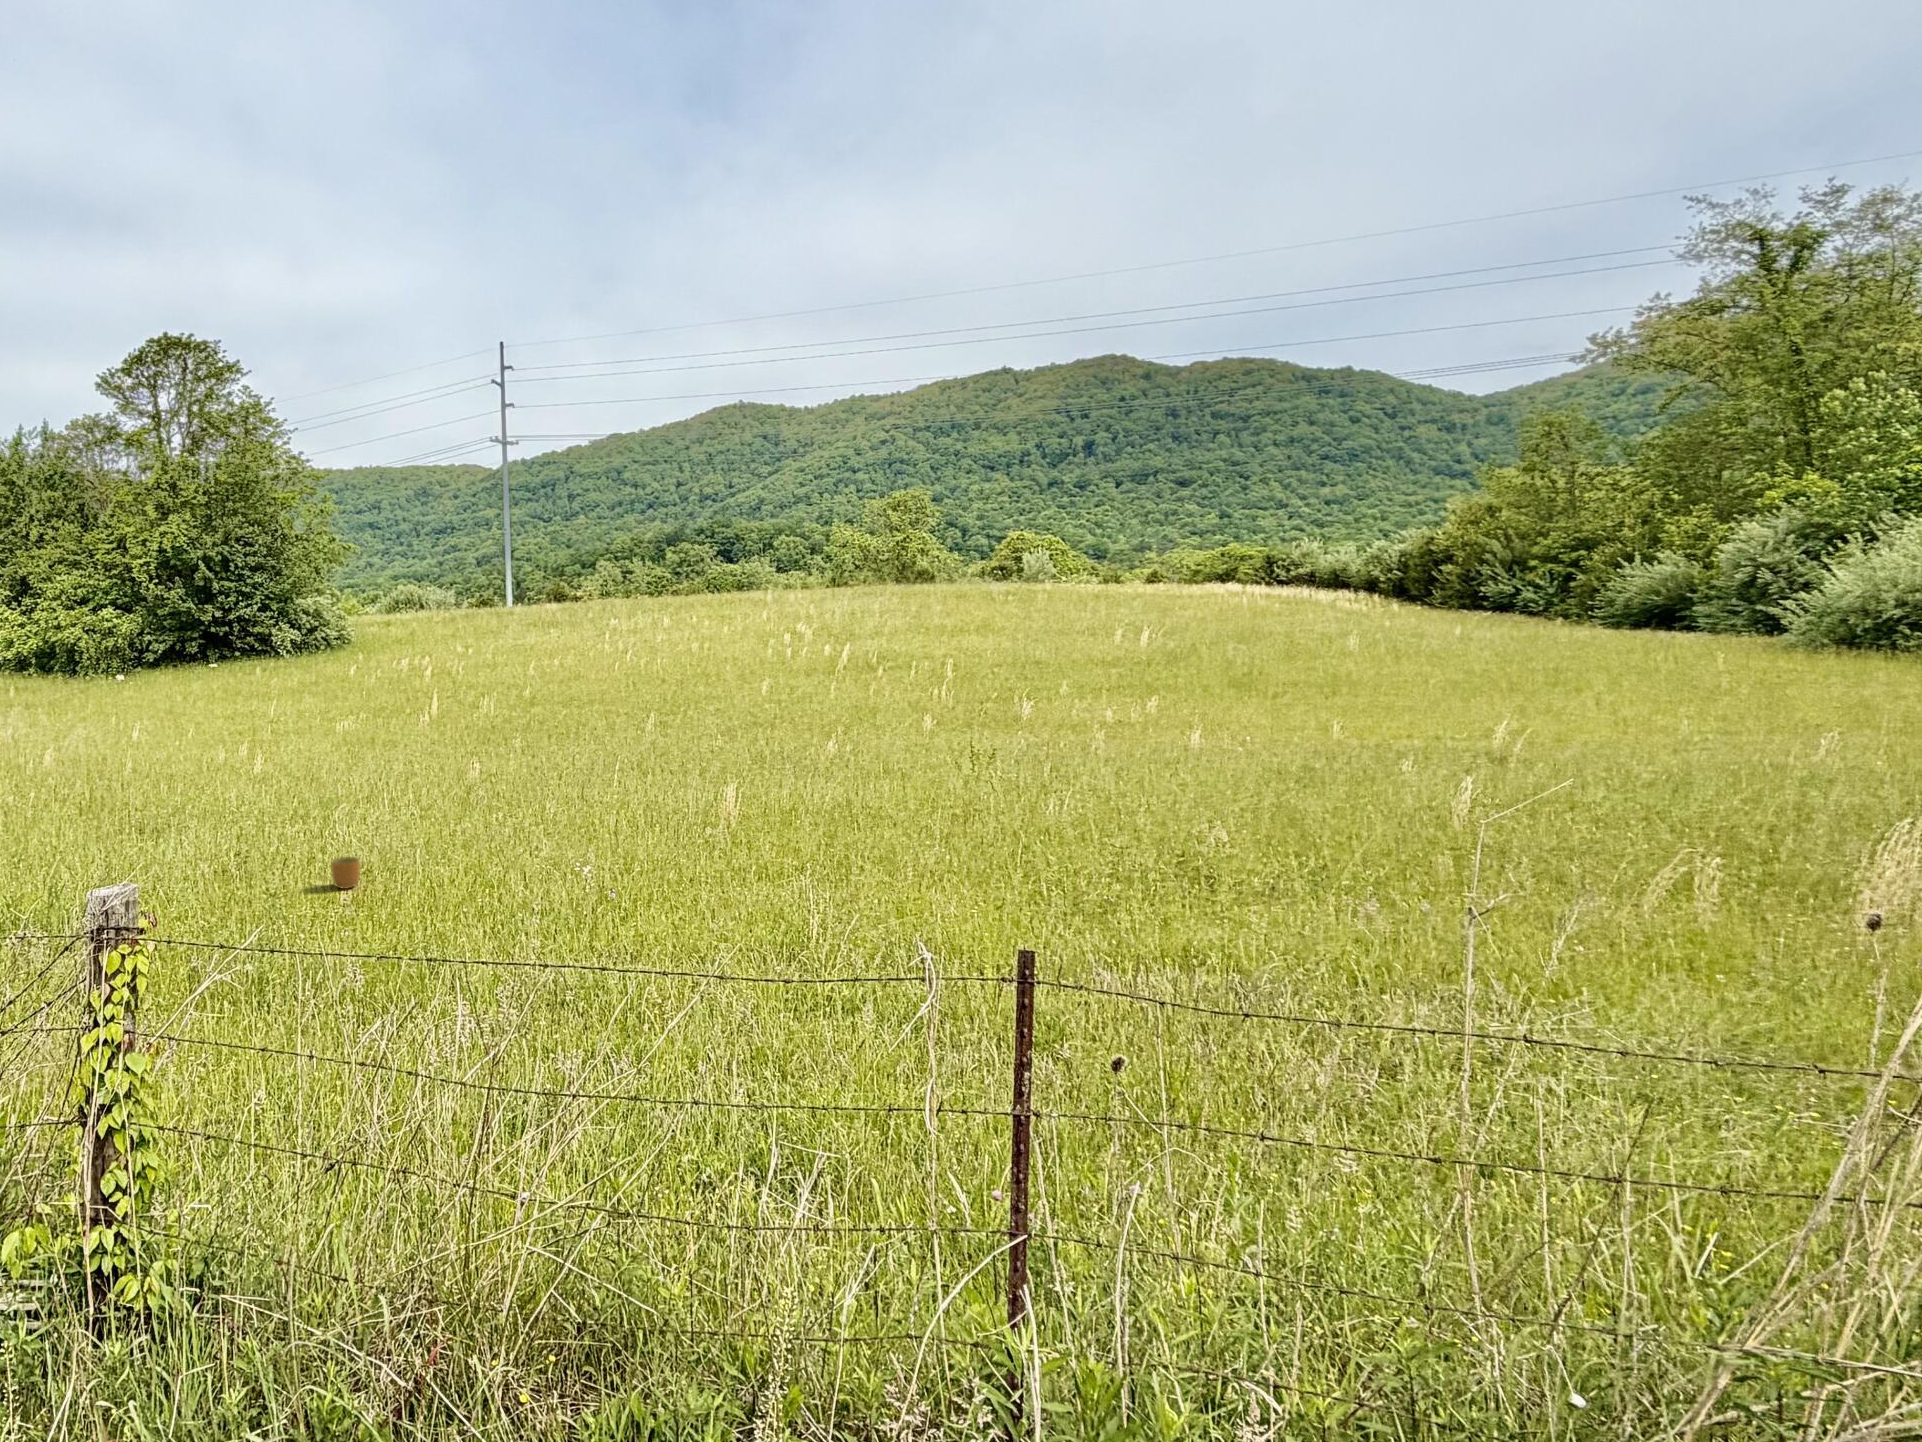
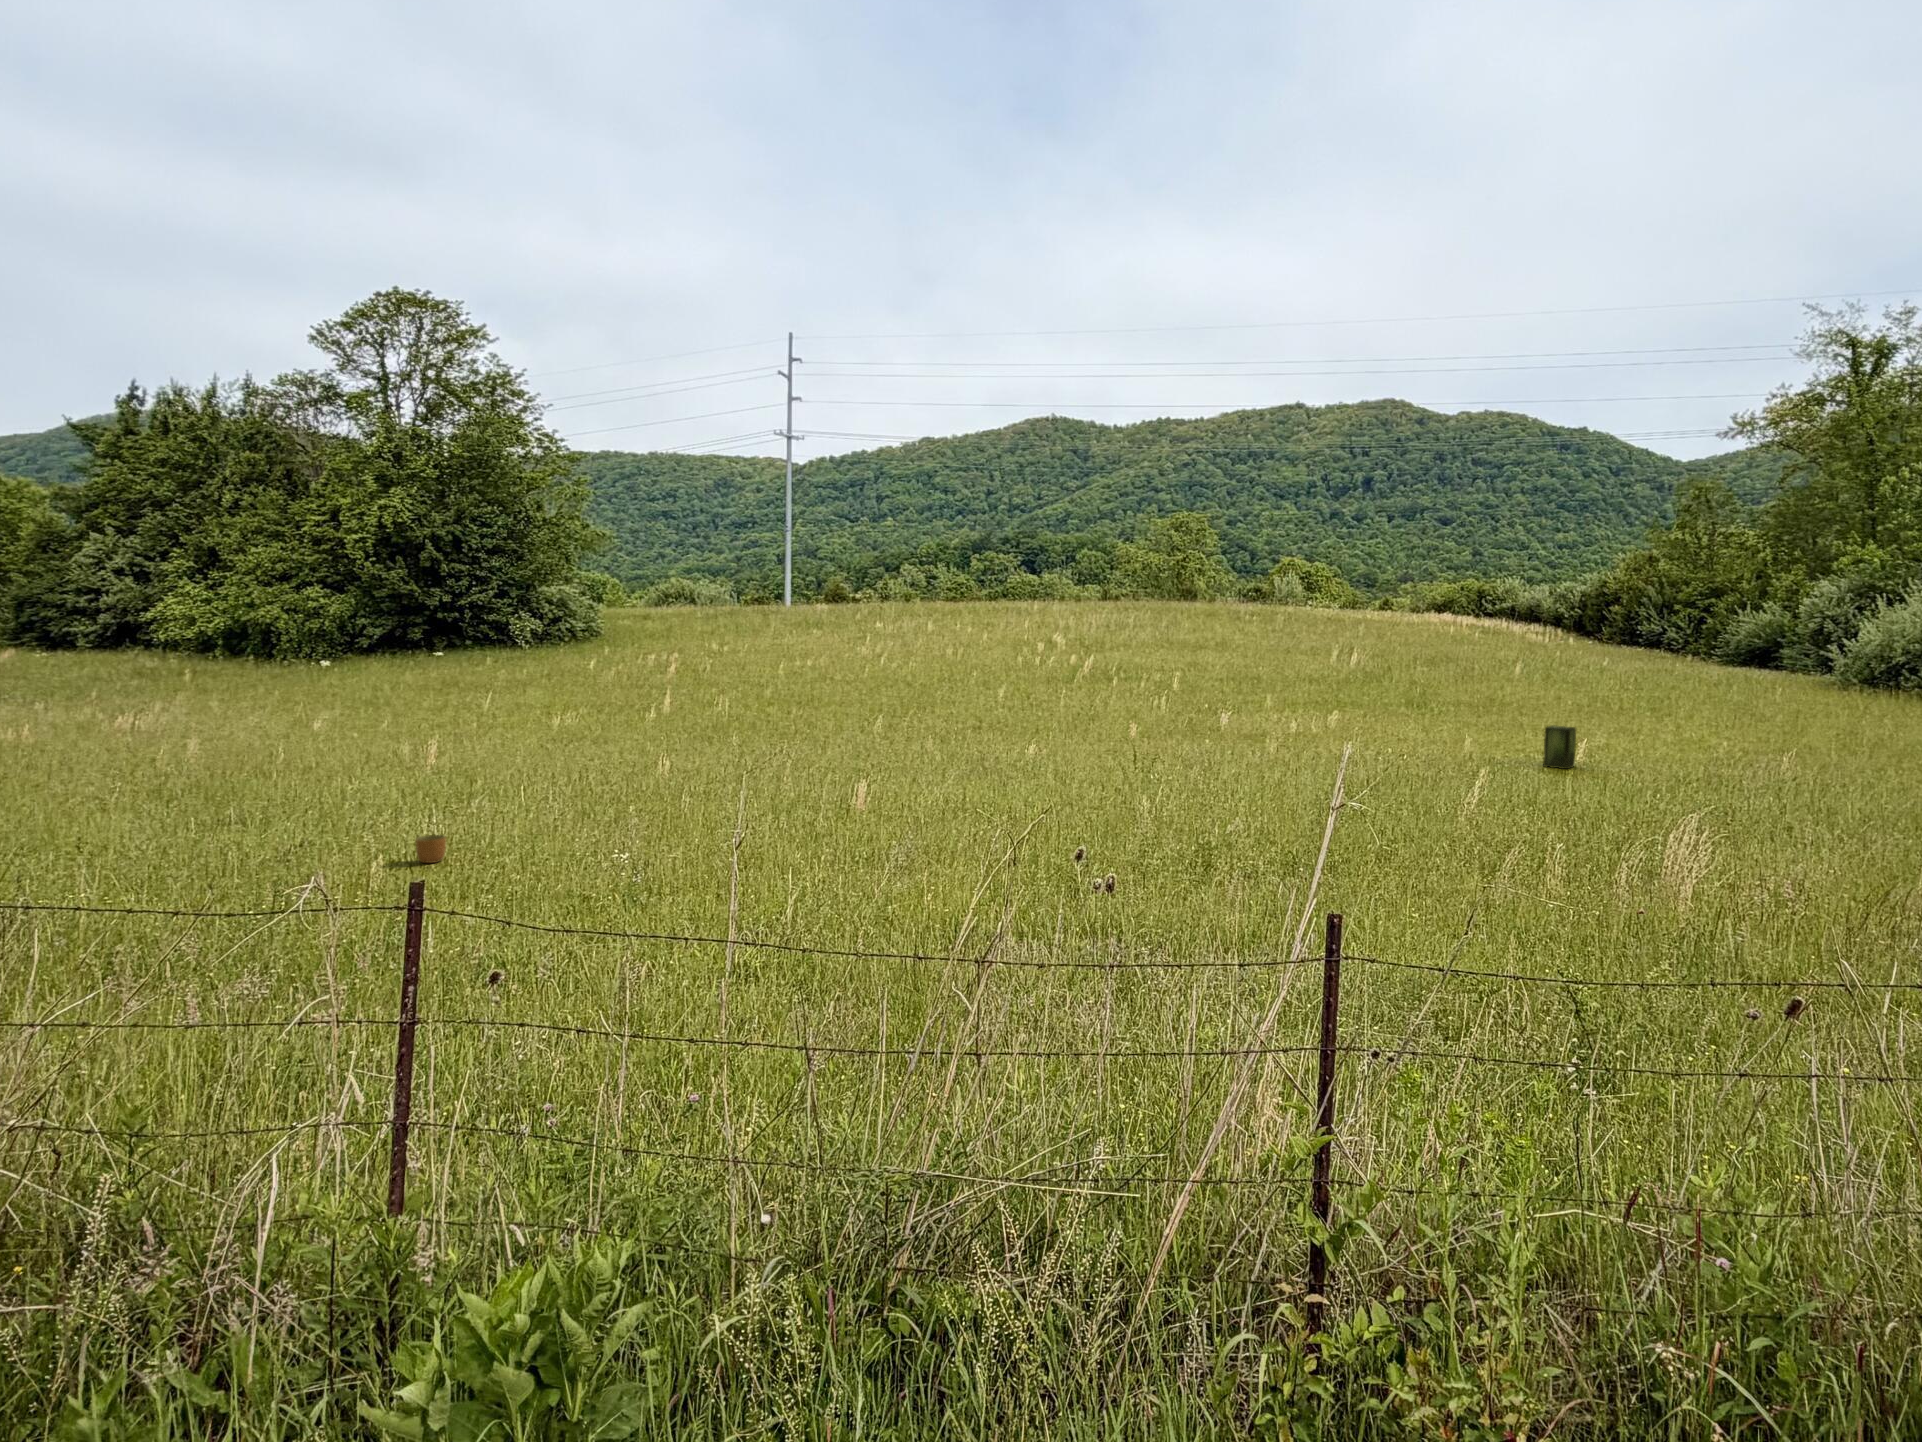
storage box: none [1582,709,1630,766] -> present [1543,725,1576,769]

